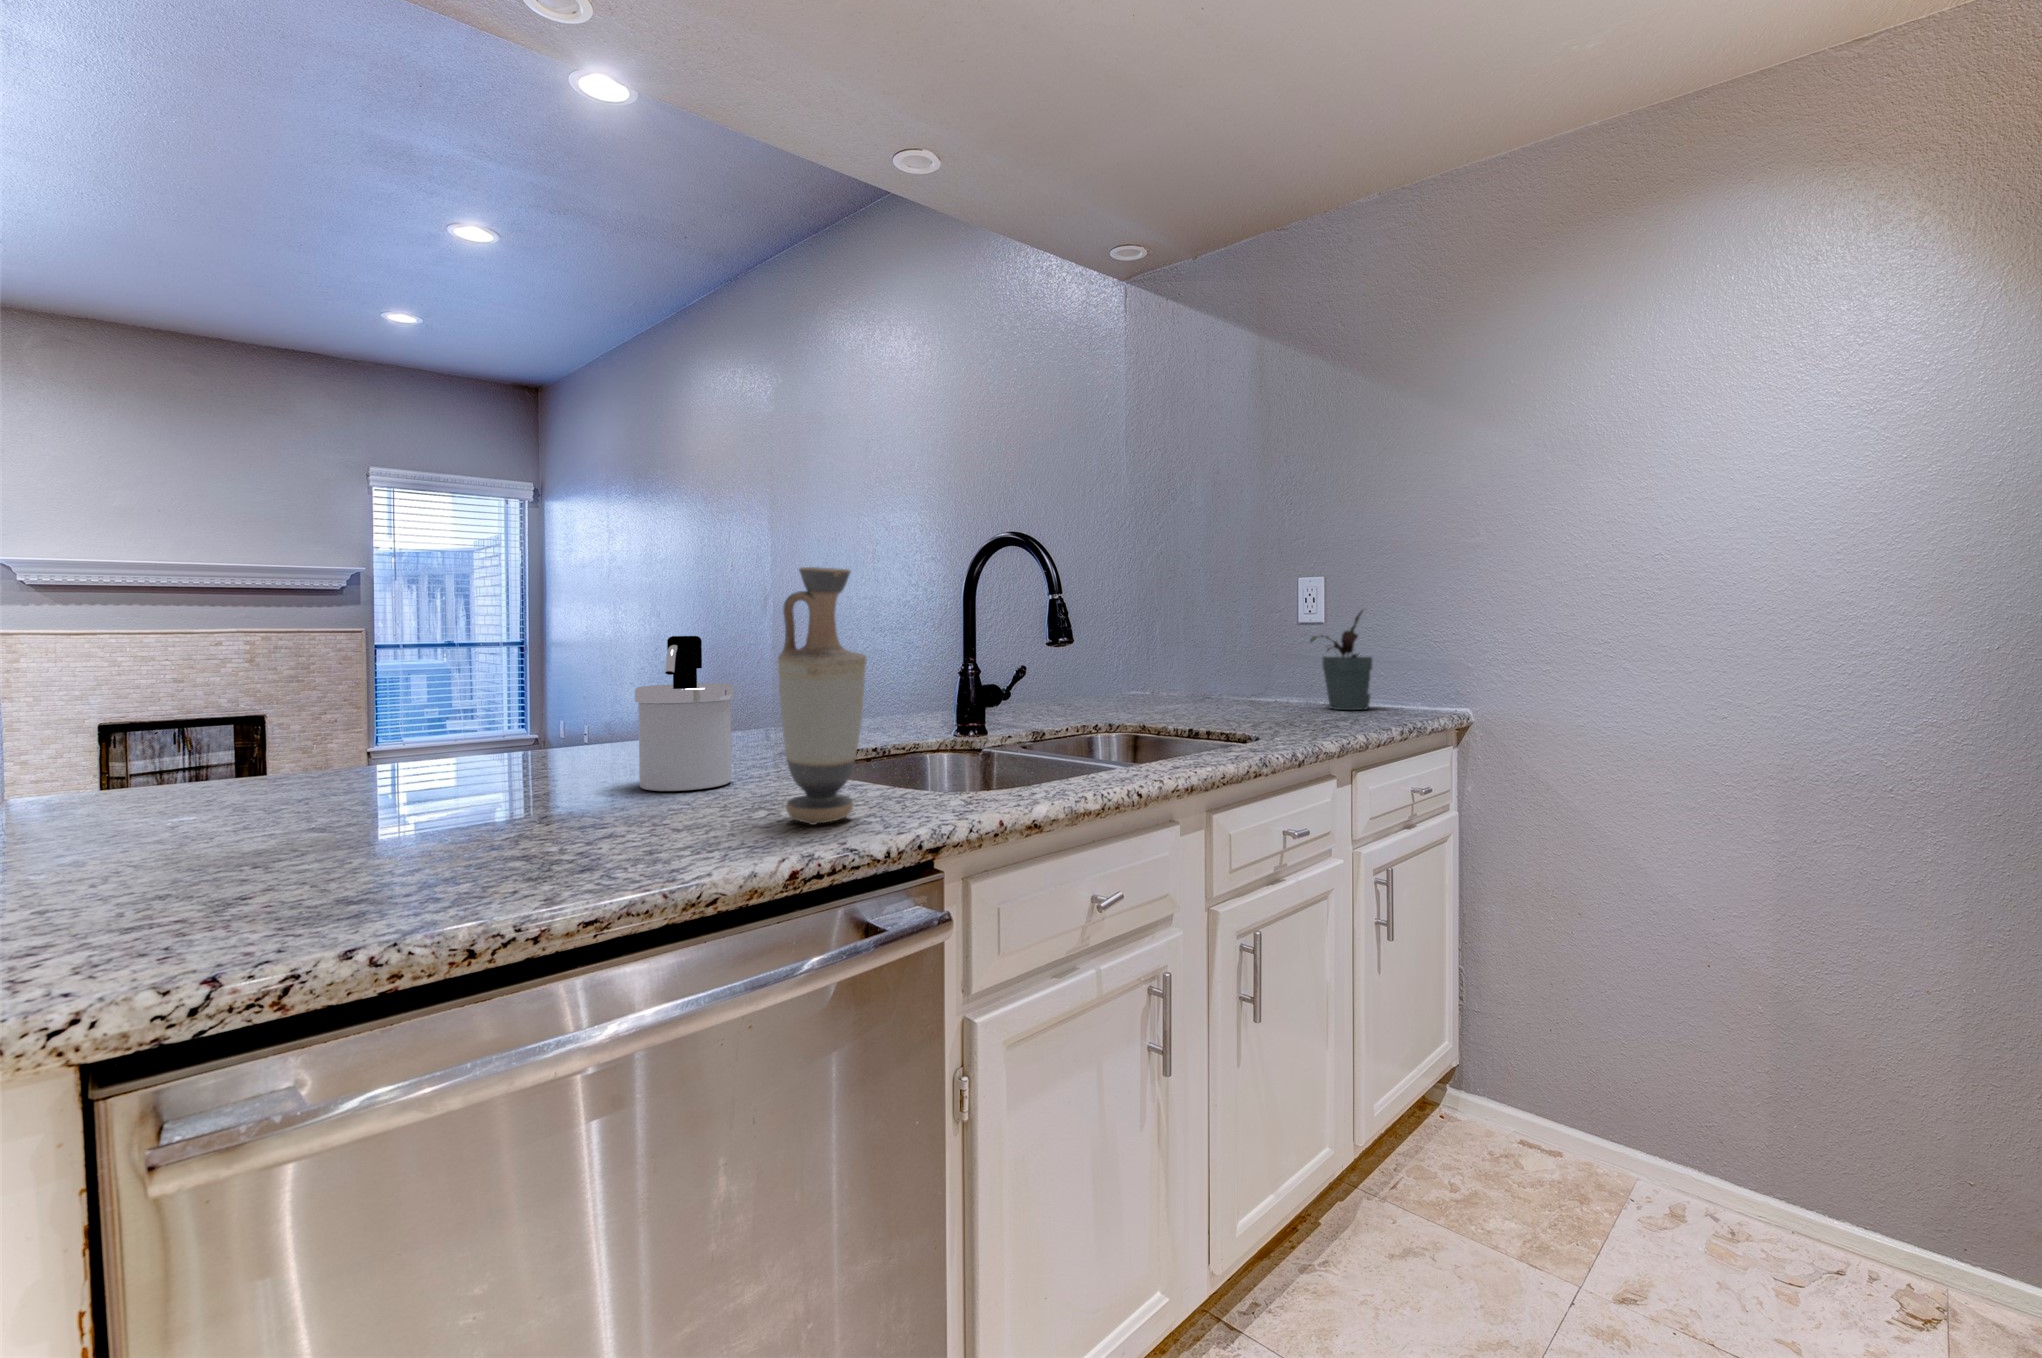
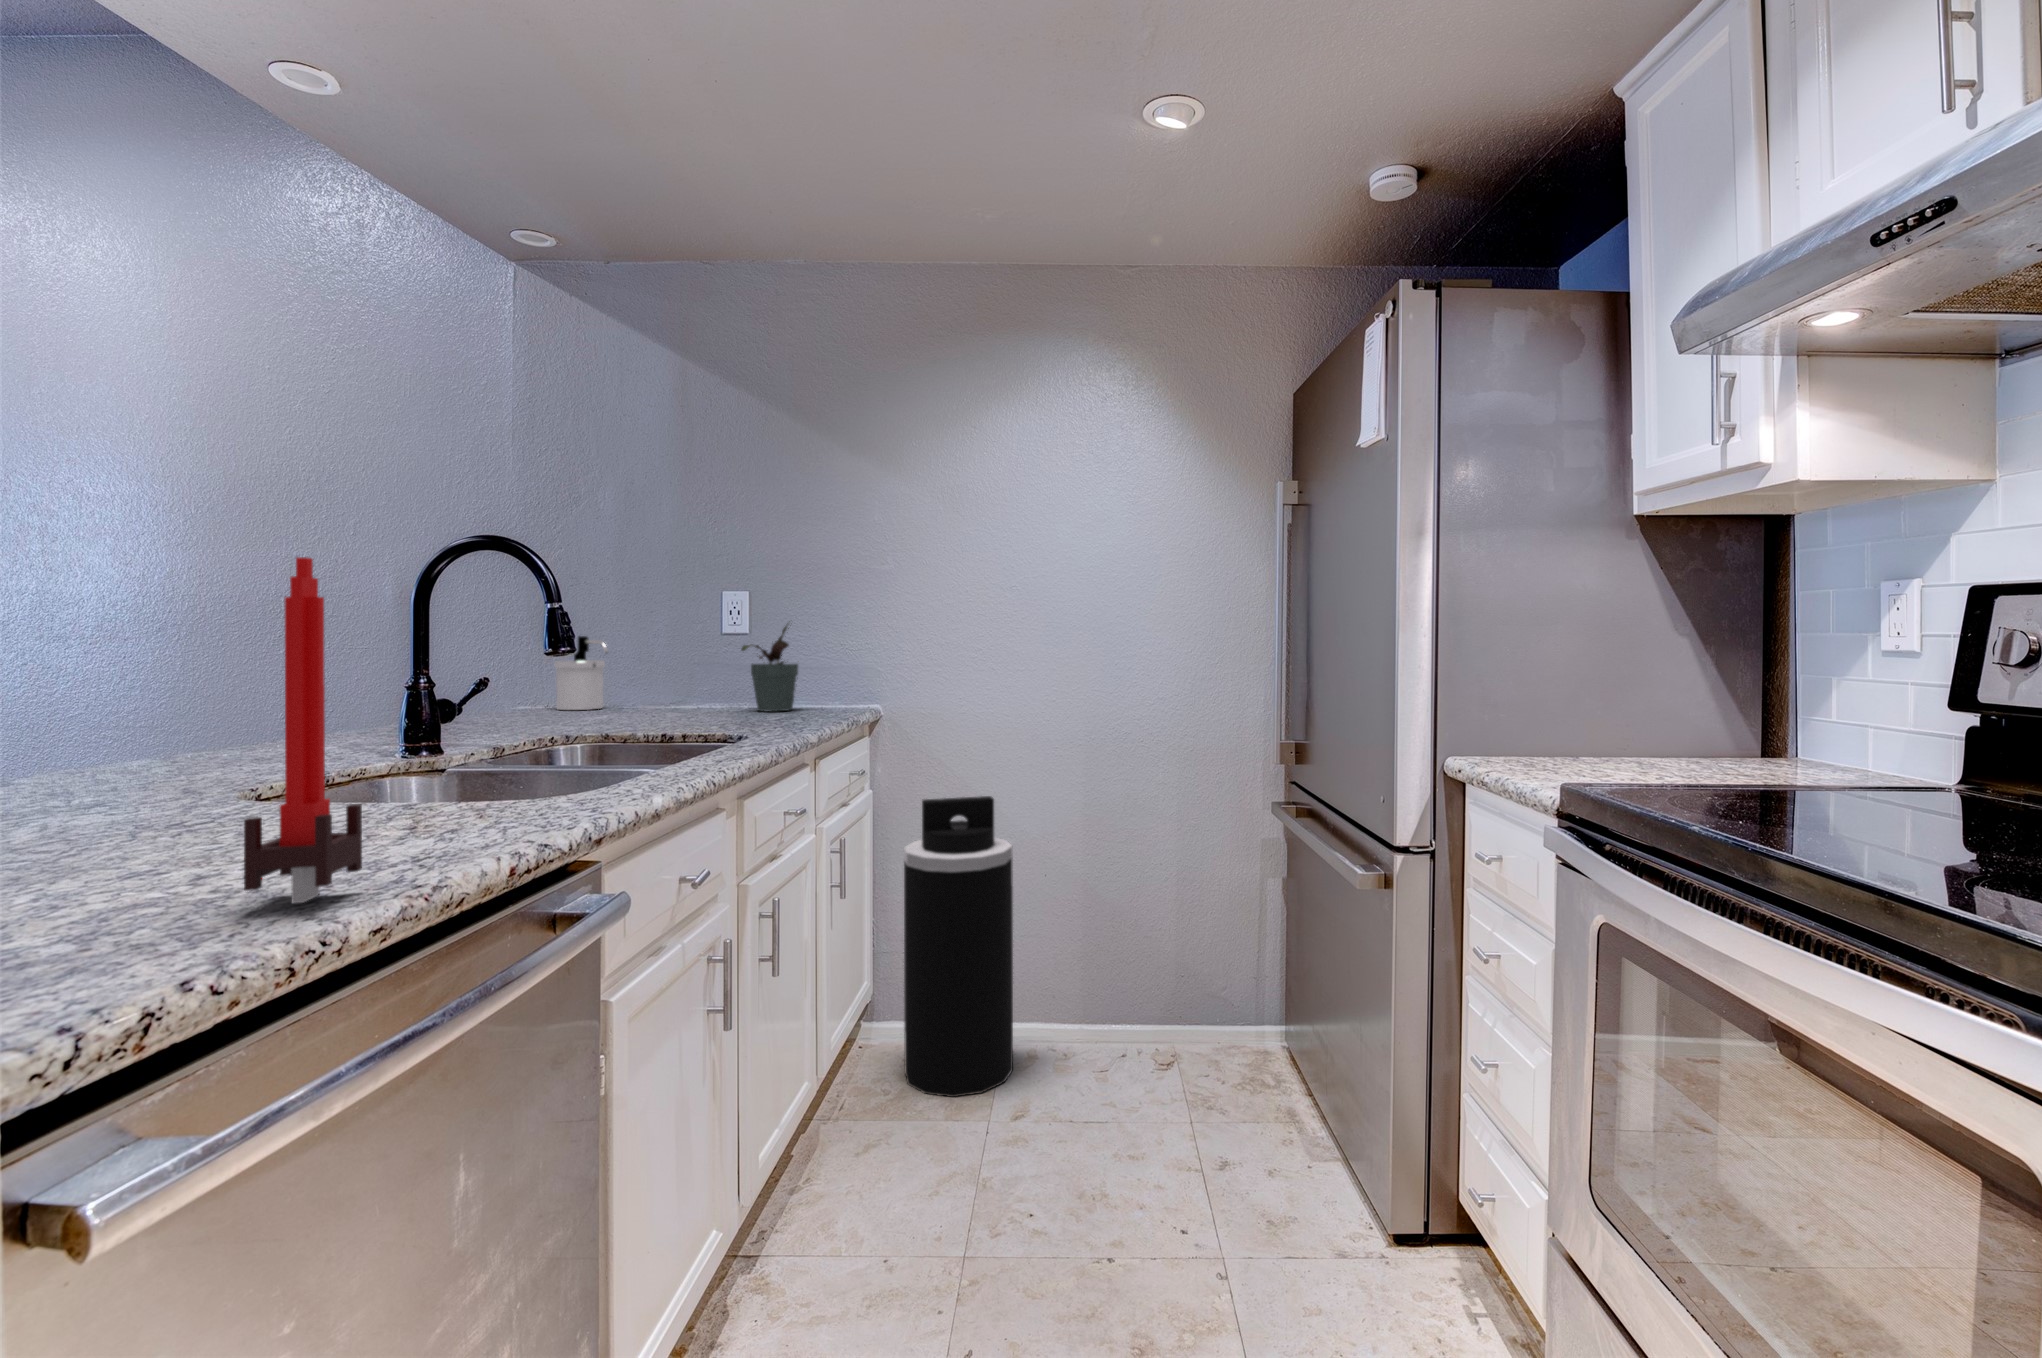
candle: none [530,552,633,880] -> present [244,557,362,903]
vase: present [778,567,866,825] -> none [414,576,516,835]
soap dispenser: present [635,636,734,791] -> present [555,636,608,710]
trash can: none [1481,832,1639,1240] -> present [904,796,1013,1097]

